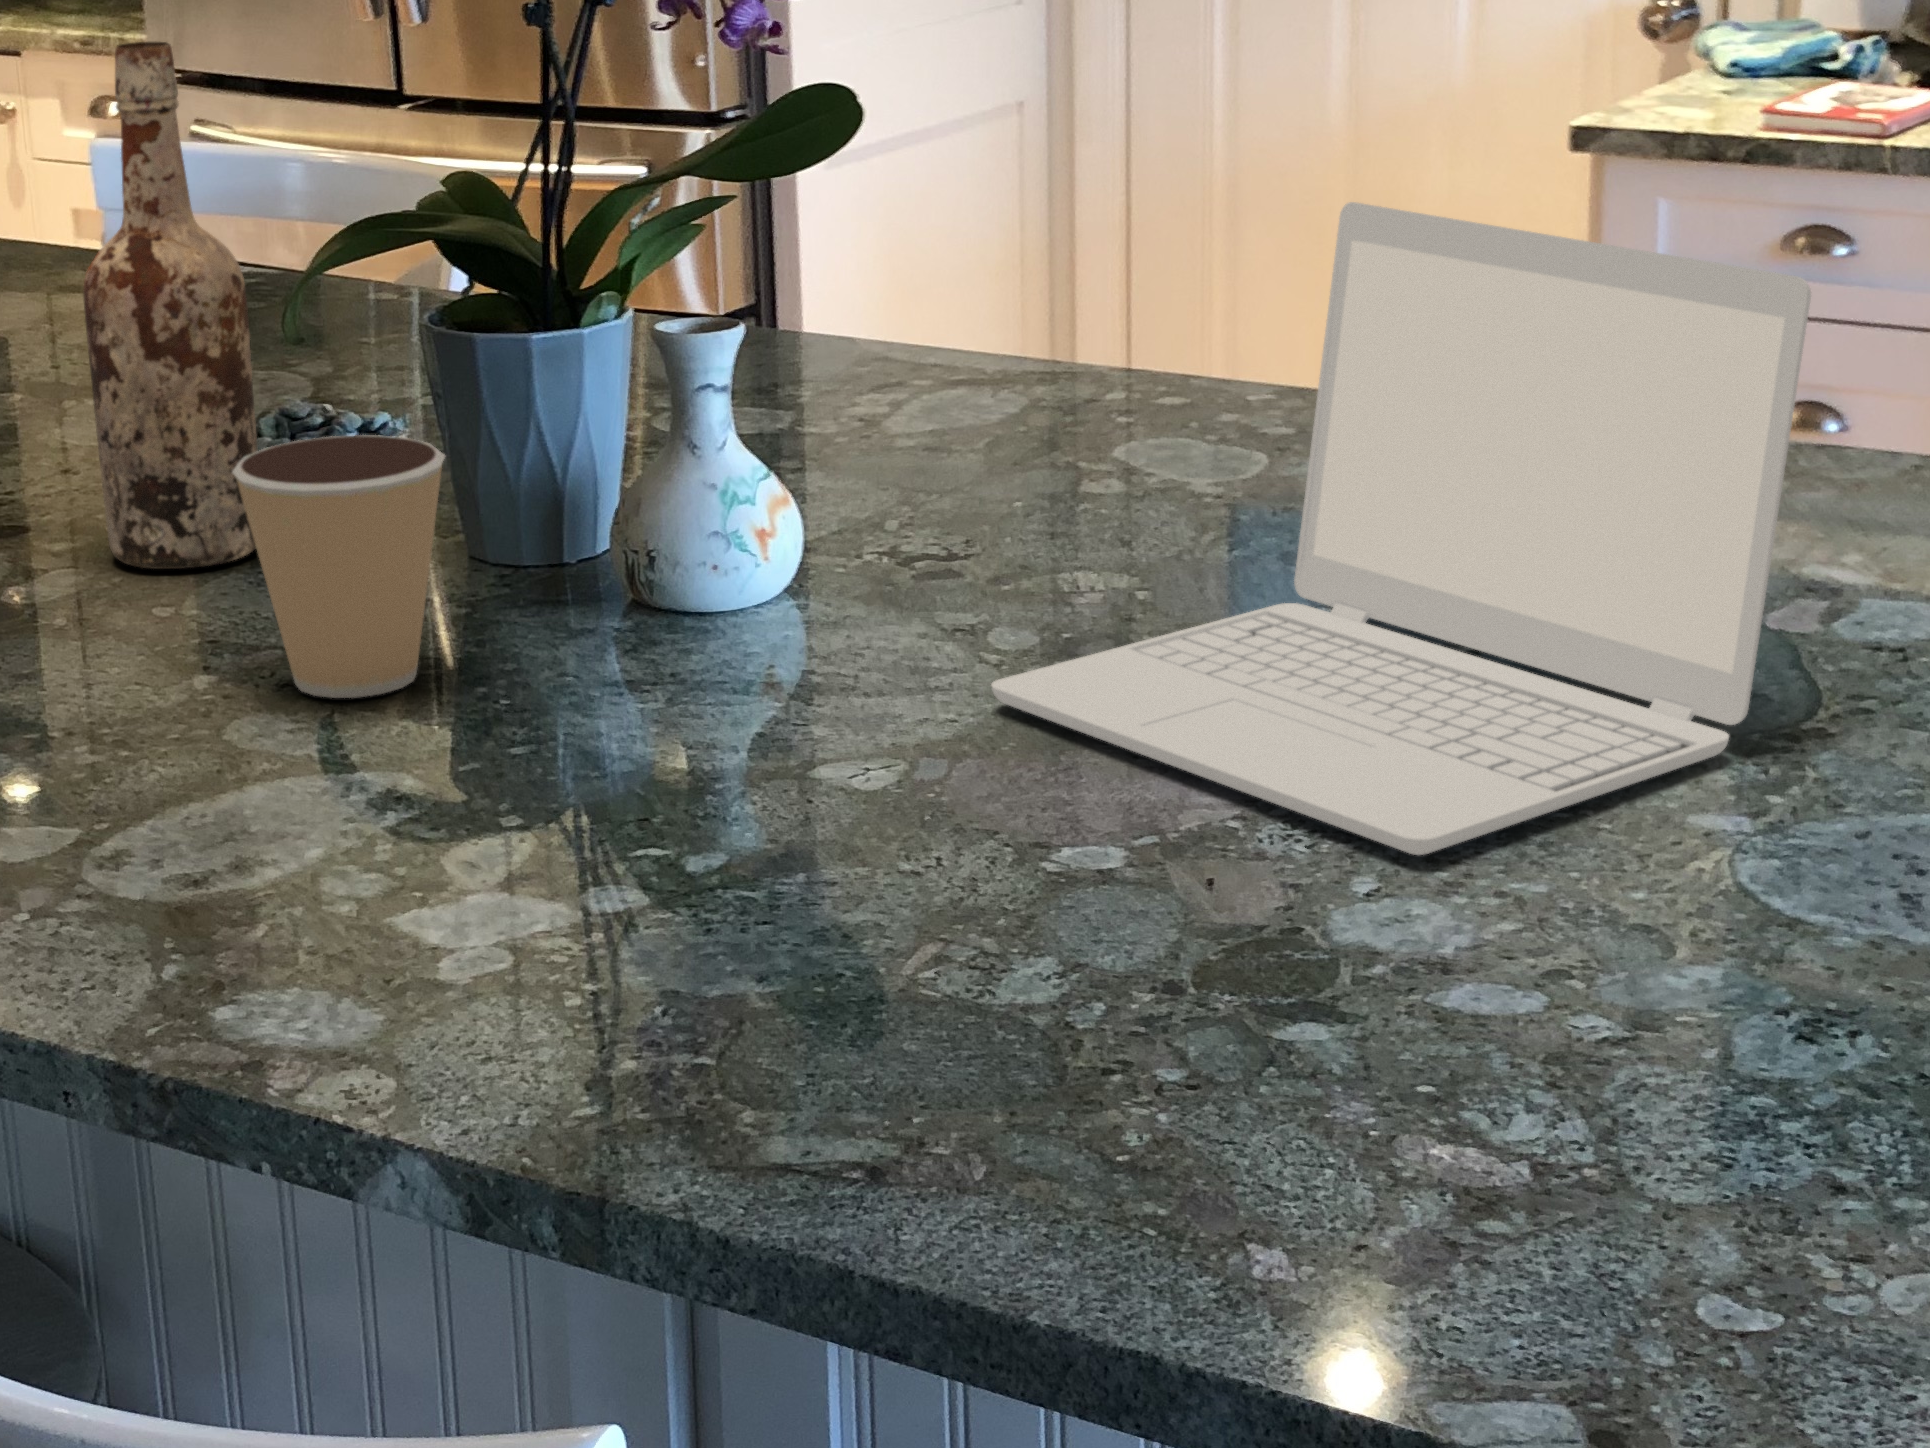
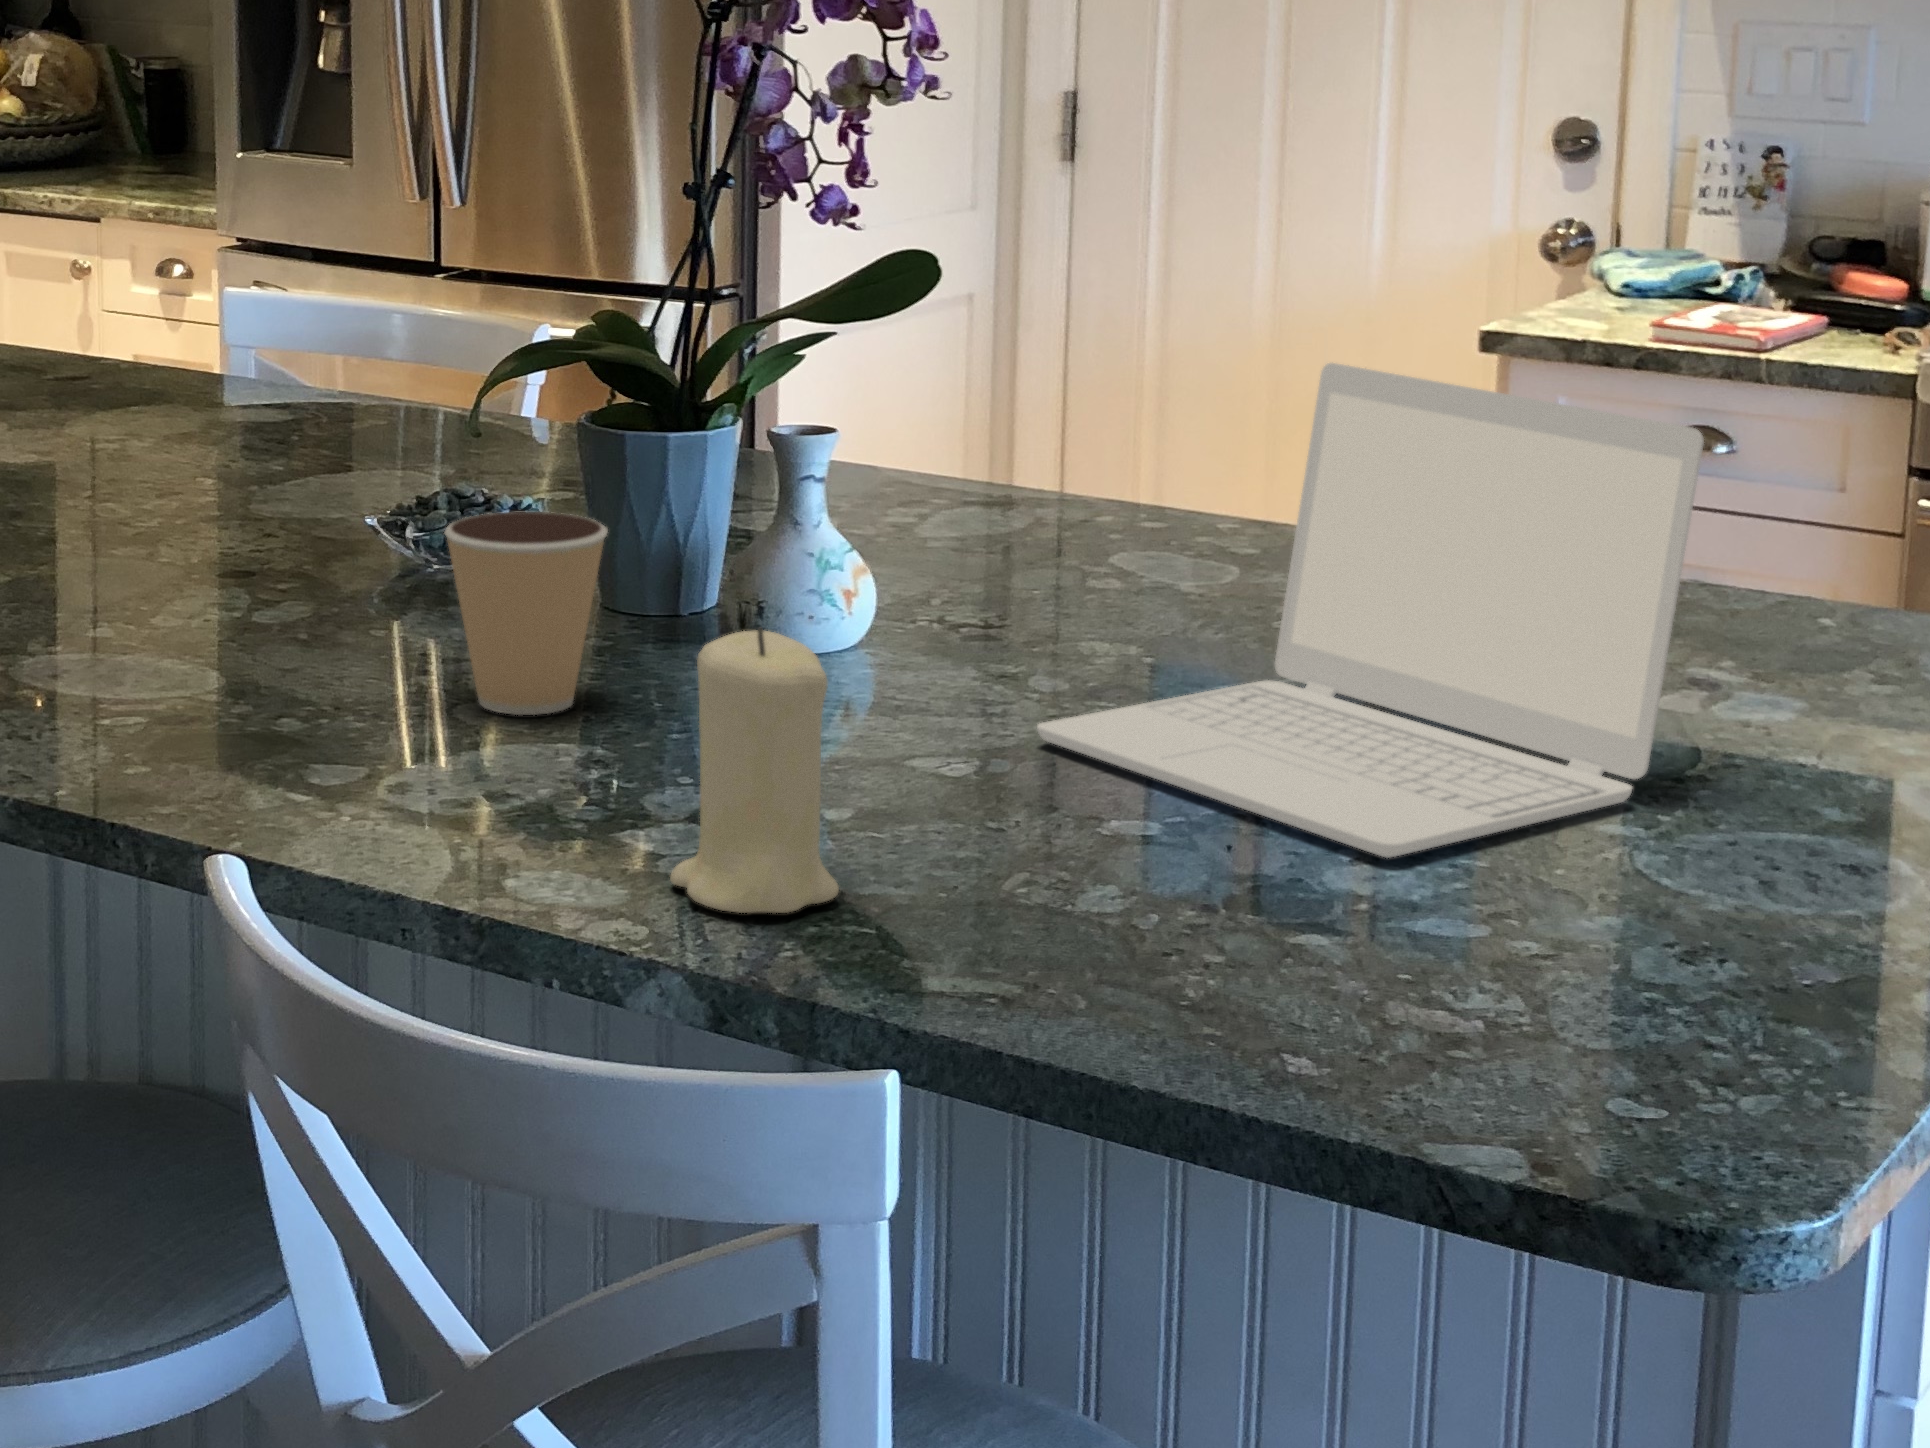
wine bottle: present [83,42,258,569] -> none [304,203,429,619]
candle: none [486,610,704,989] -> present [670,628,839,913]

